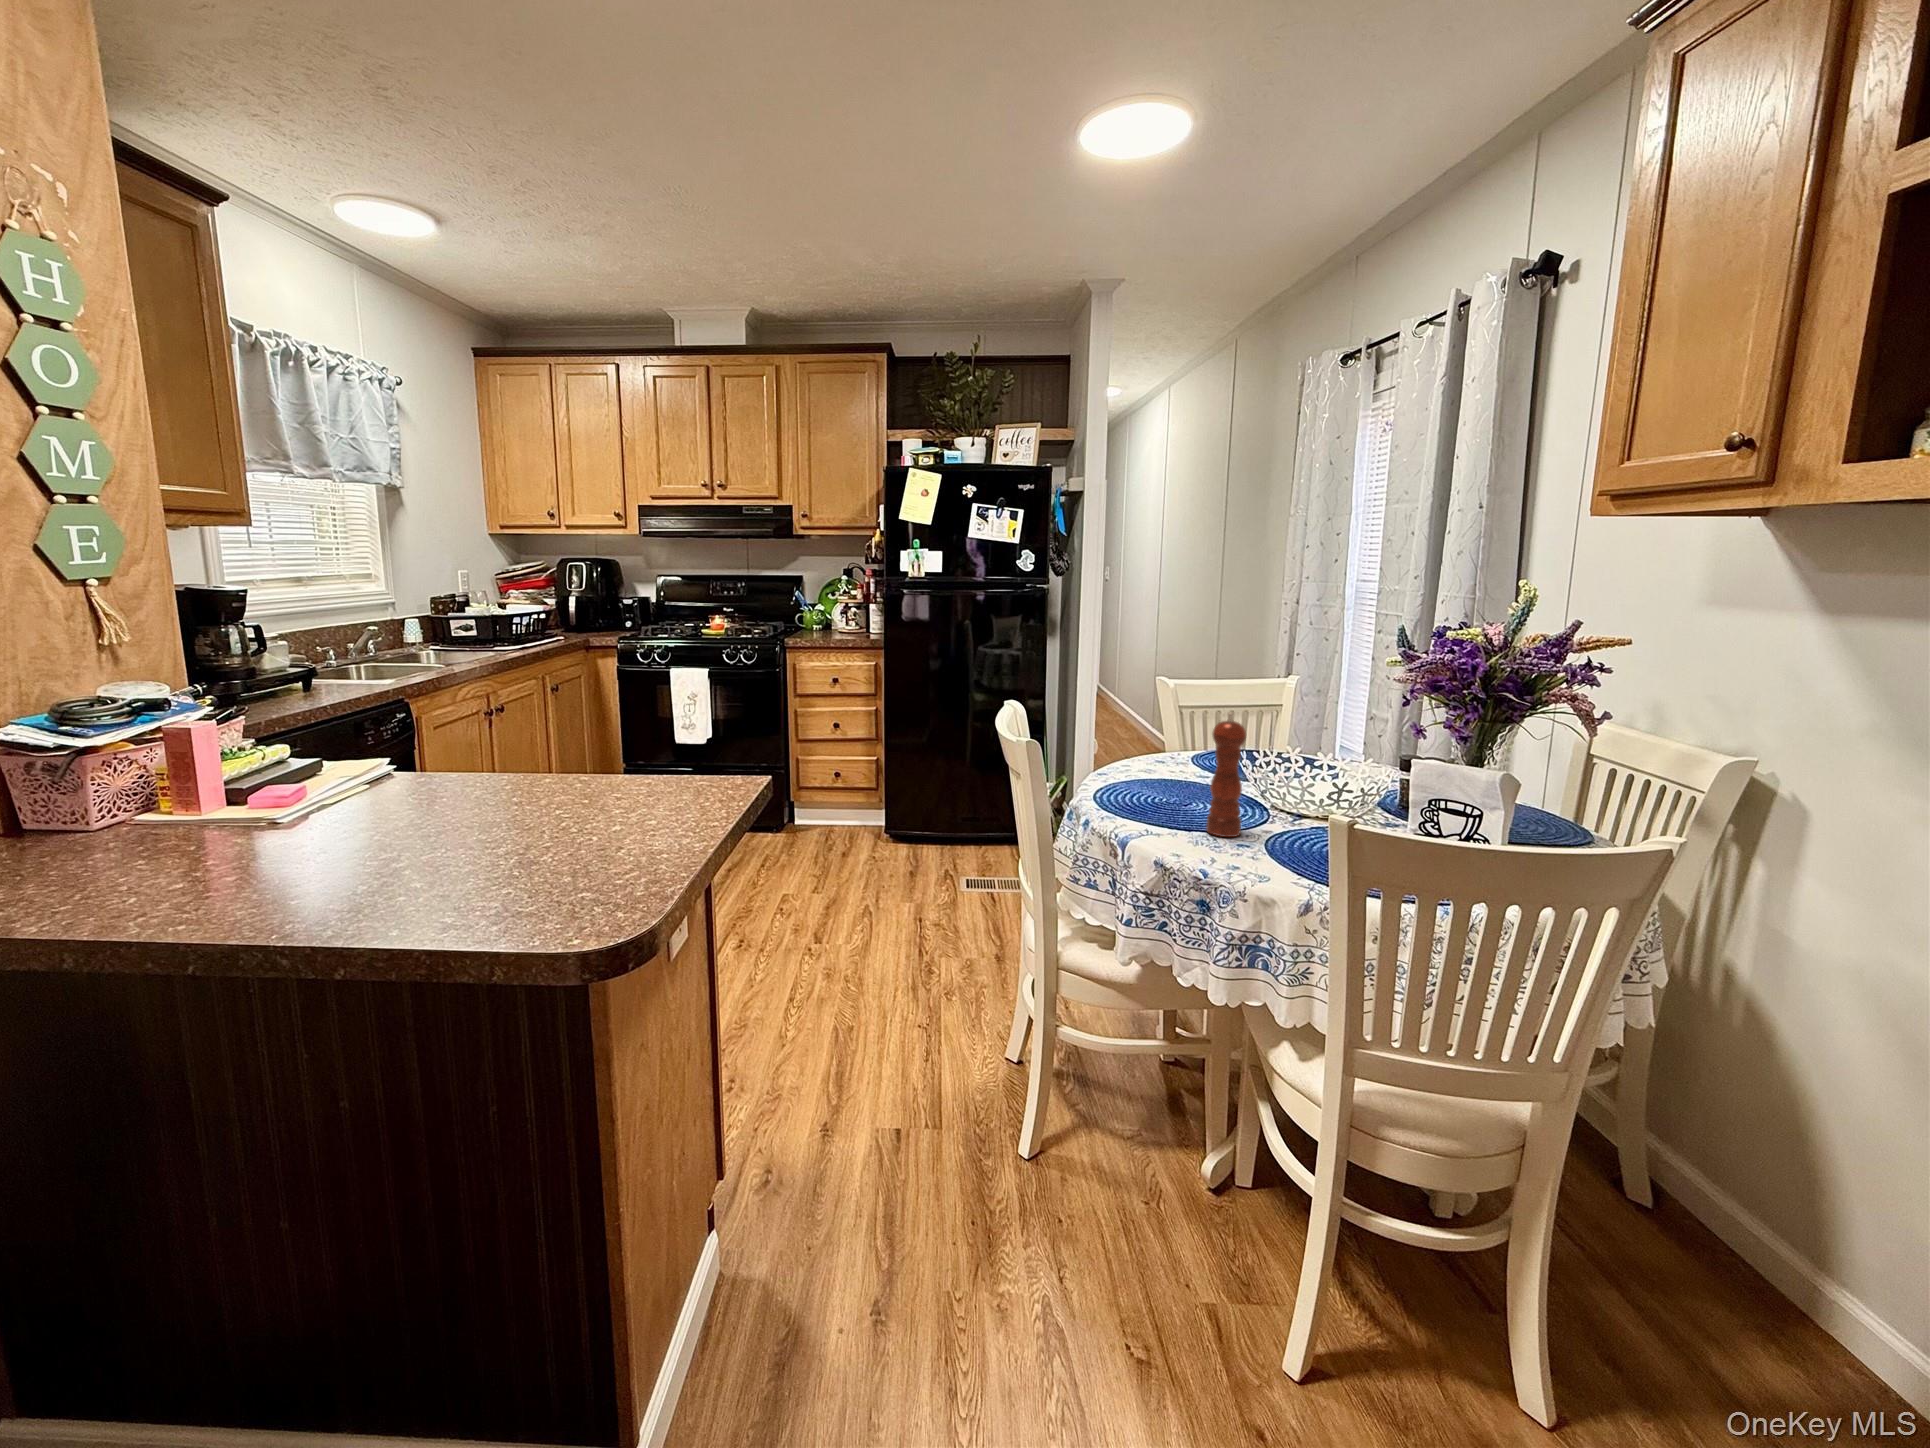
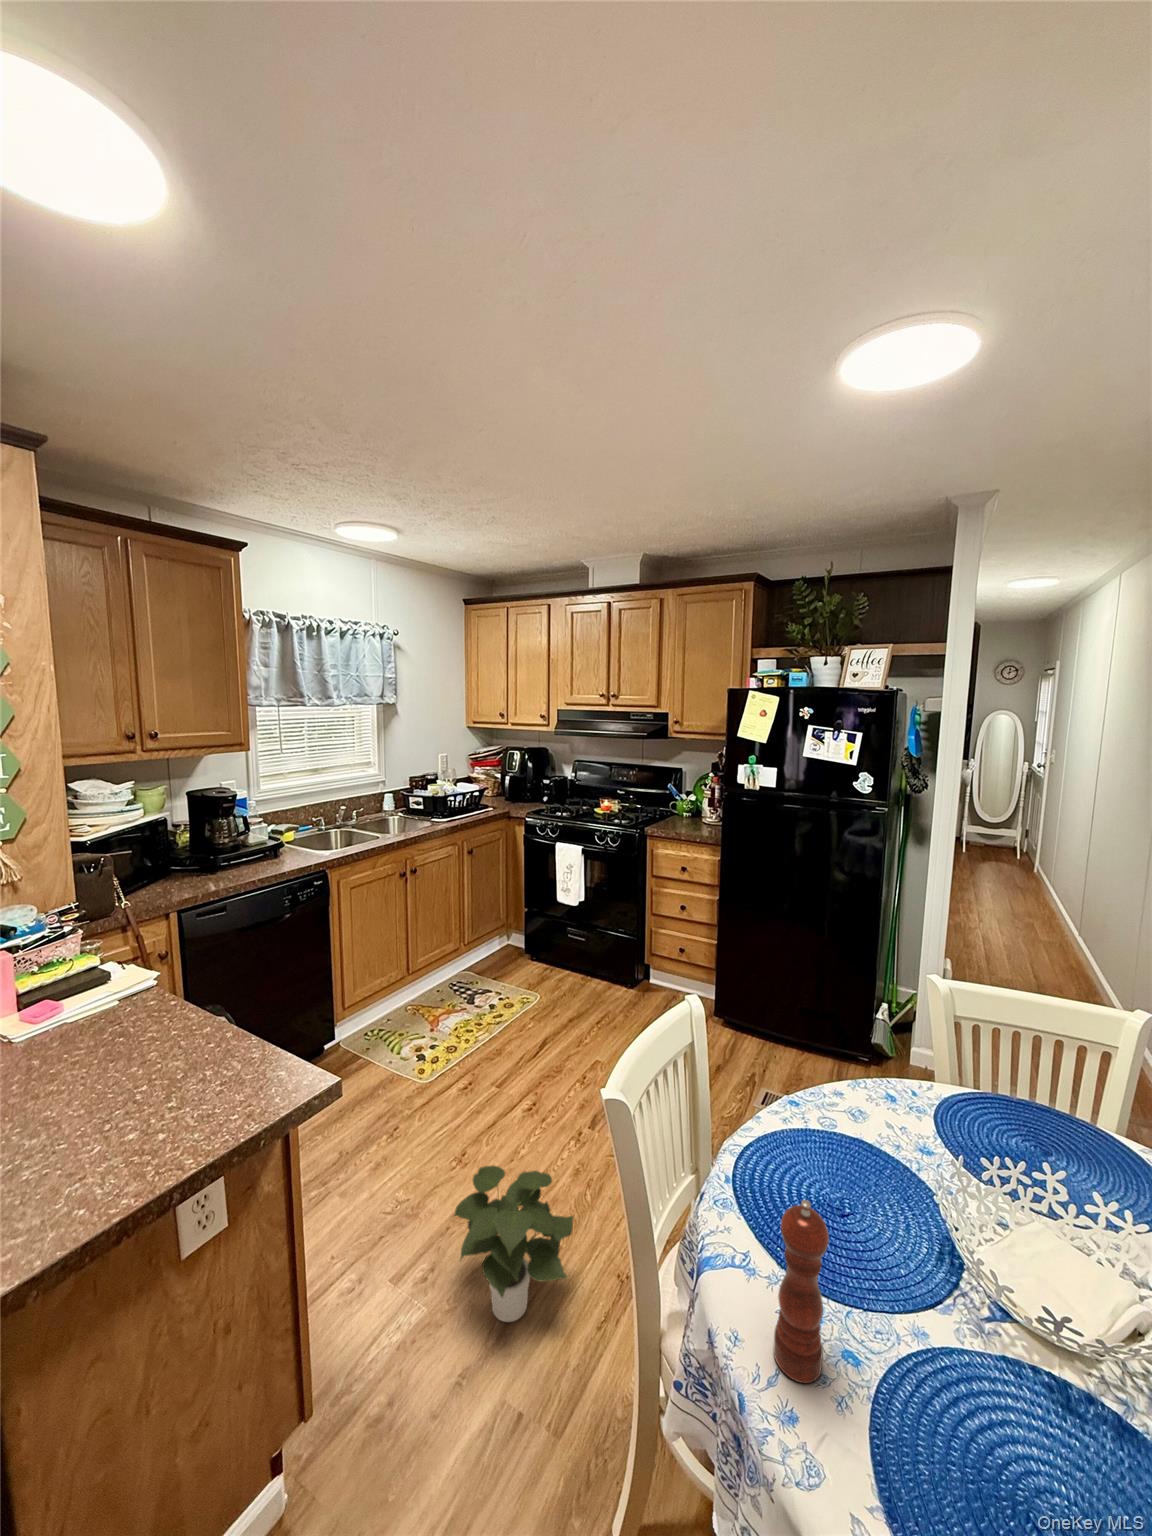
potted plant: none [771,919,907,1071] -> present [453,1166,574,1322]

